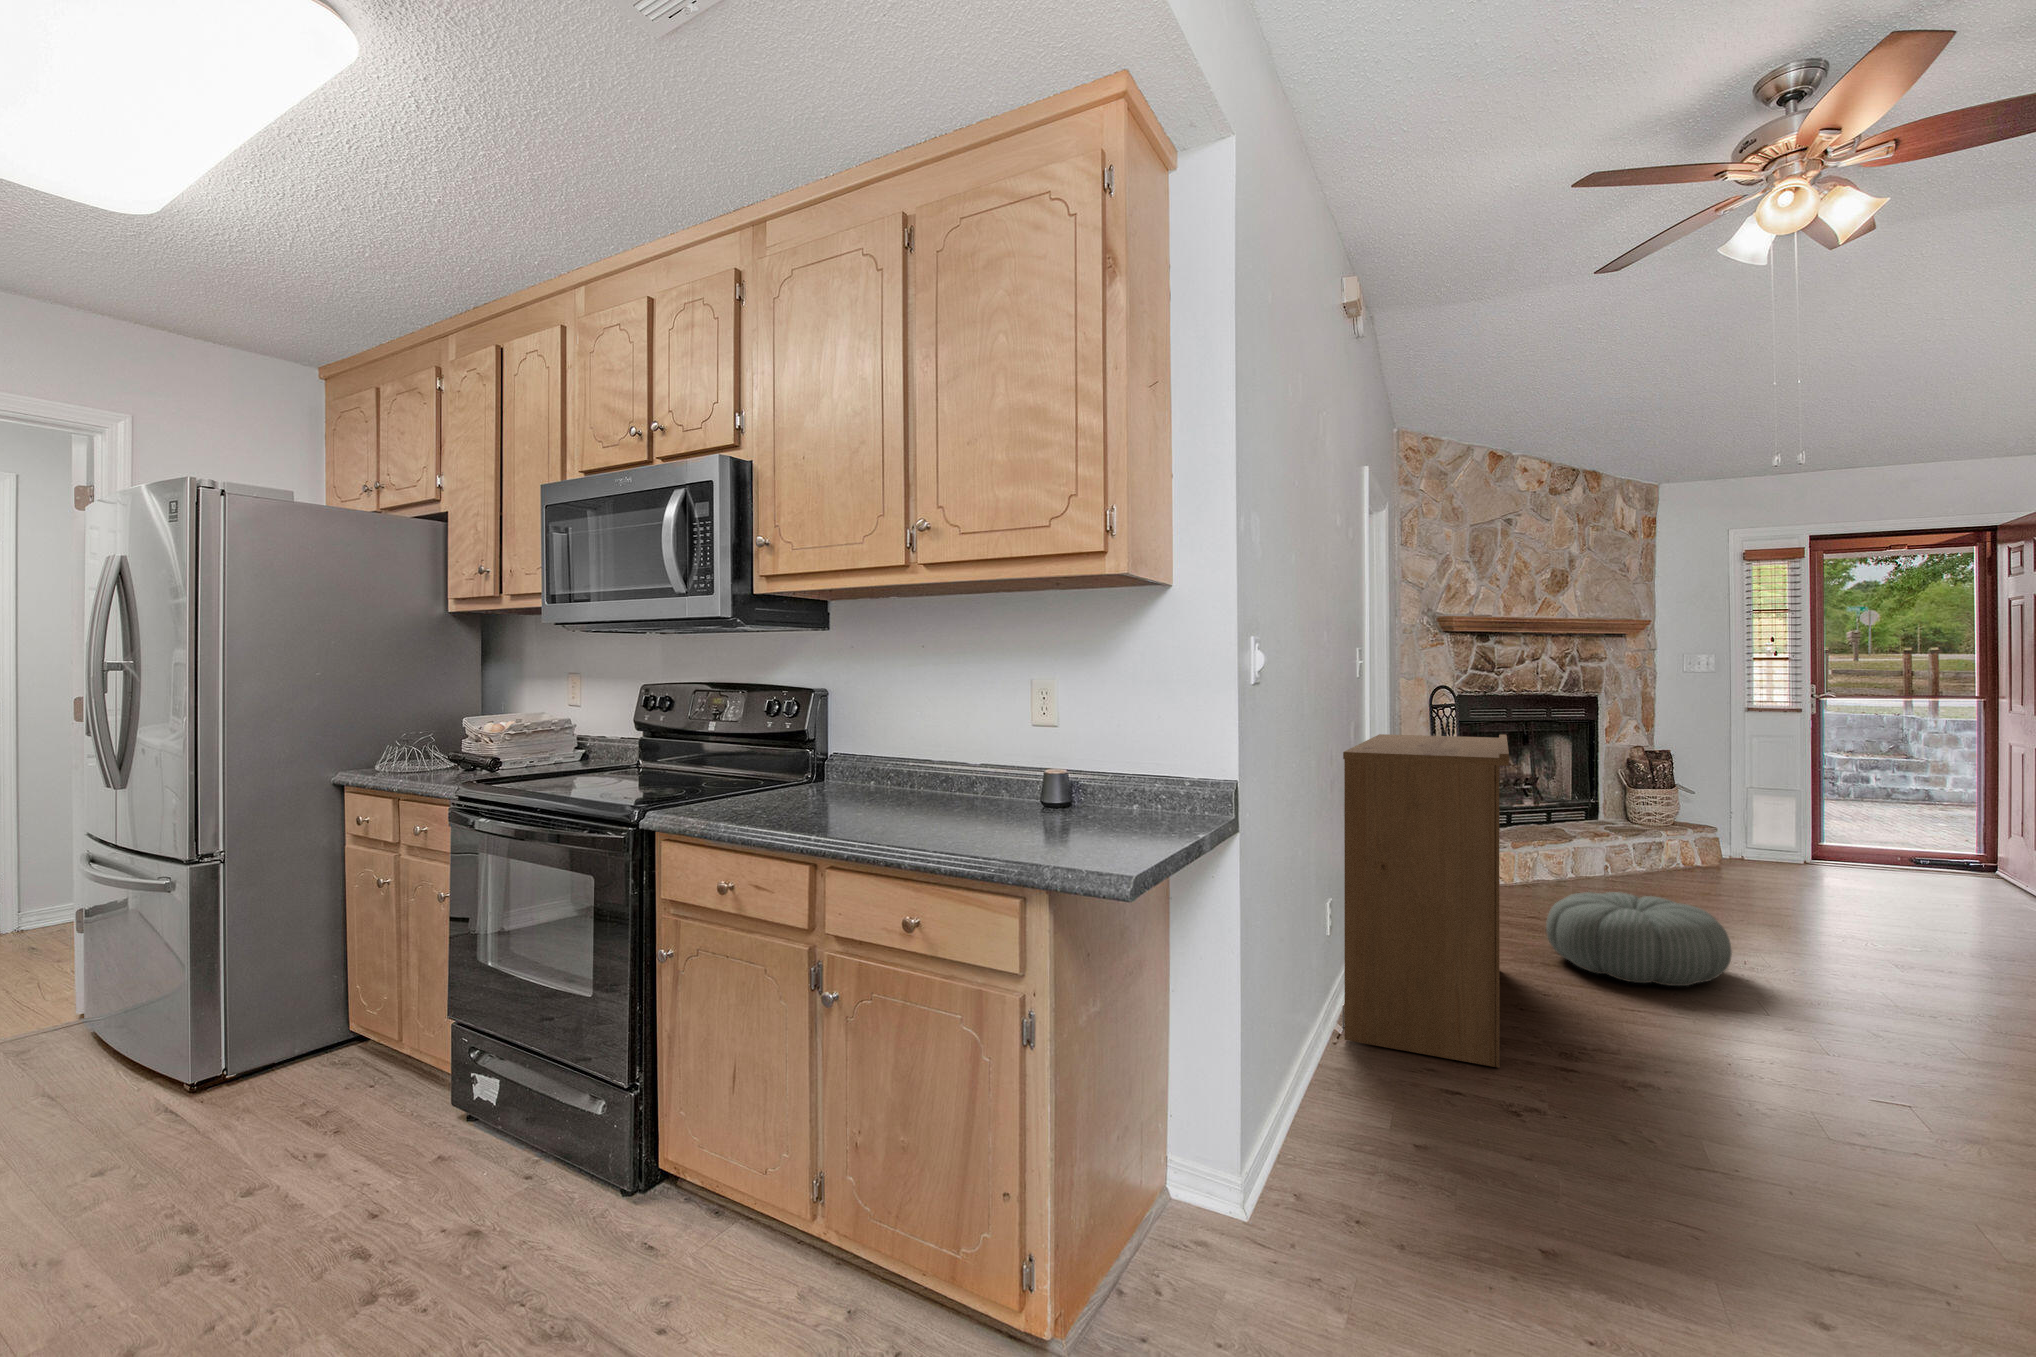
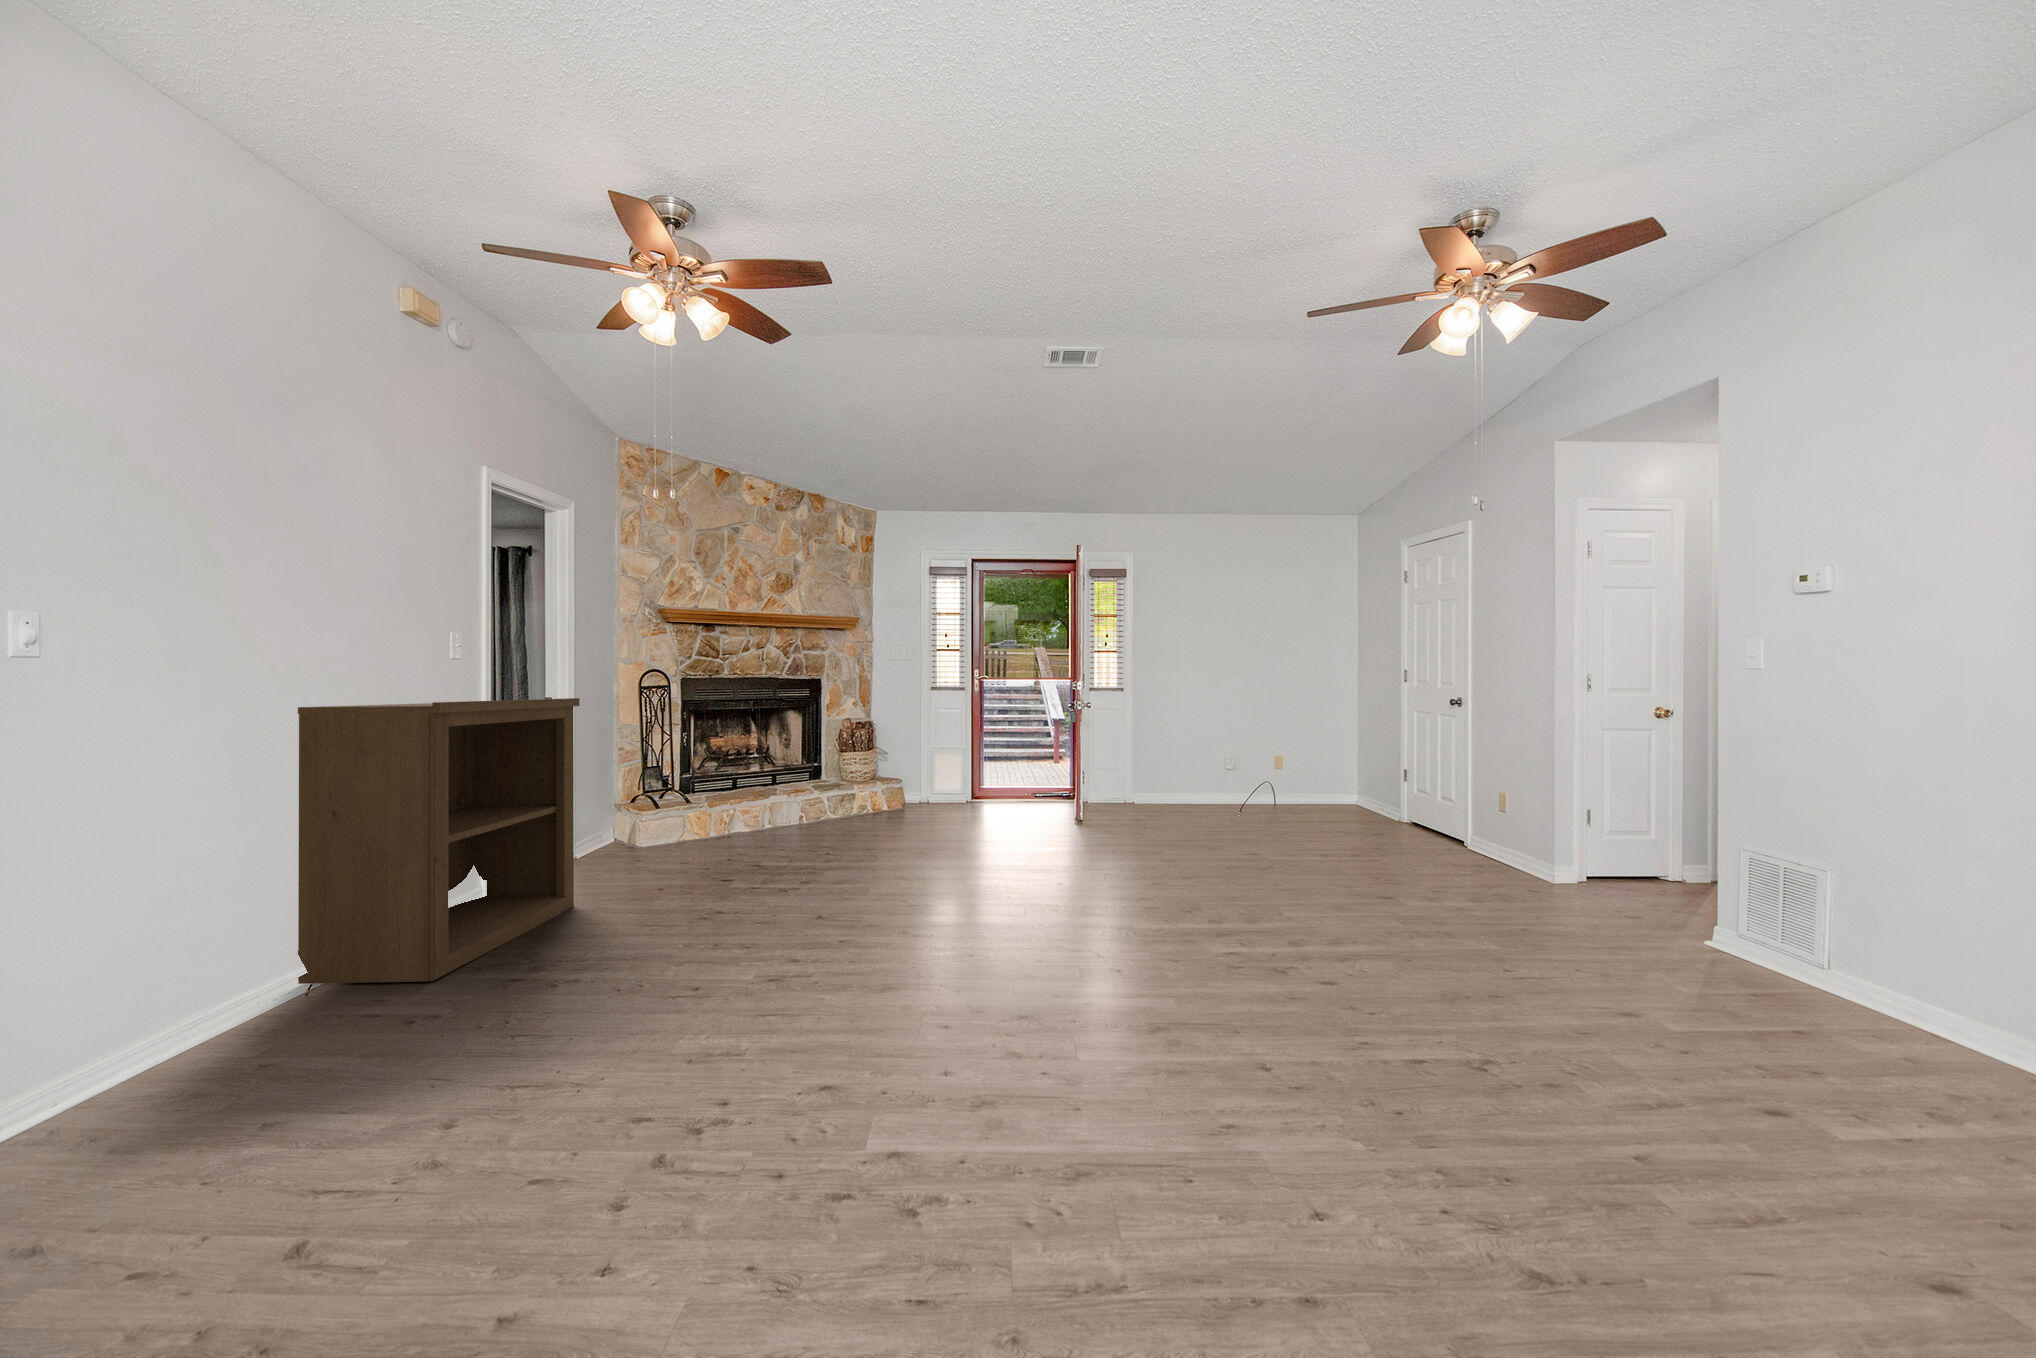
pouf: present [1546,892,1732,986] -> none [632,830,765,899]

